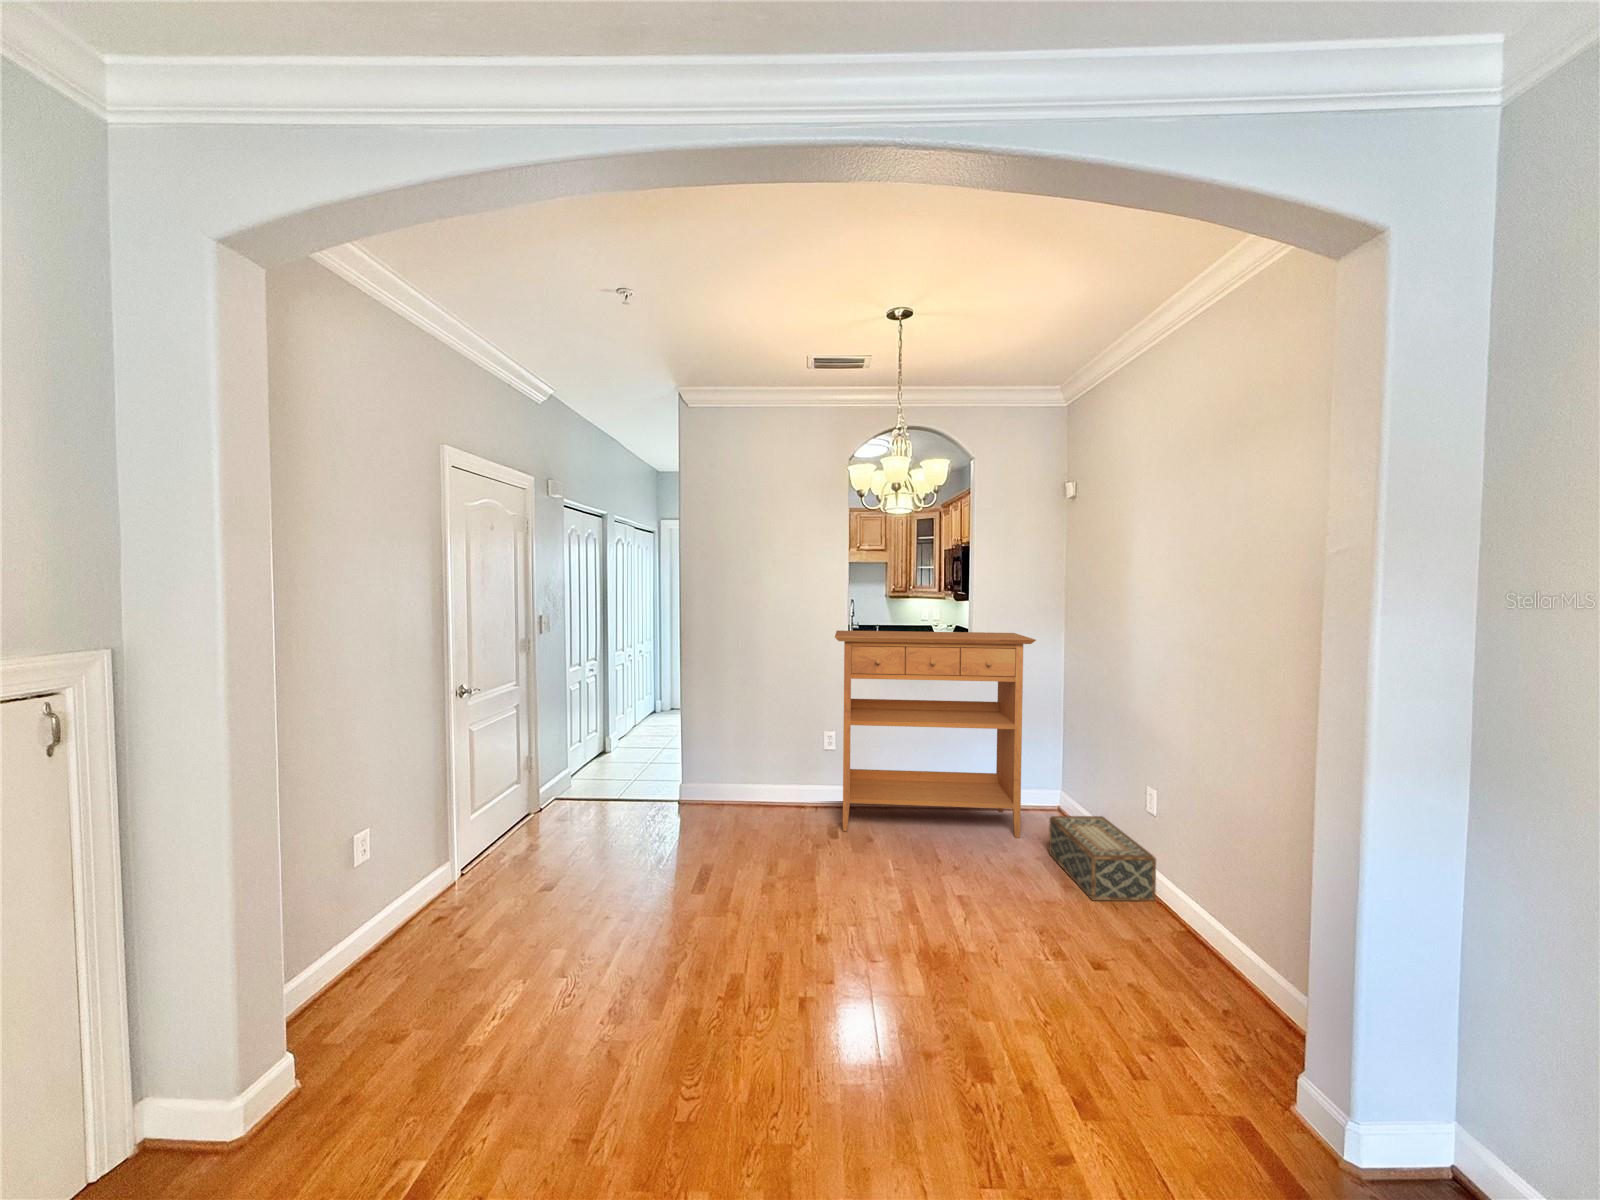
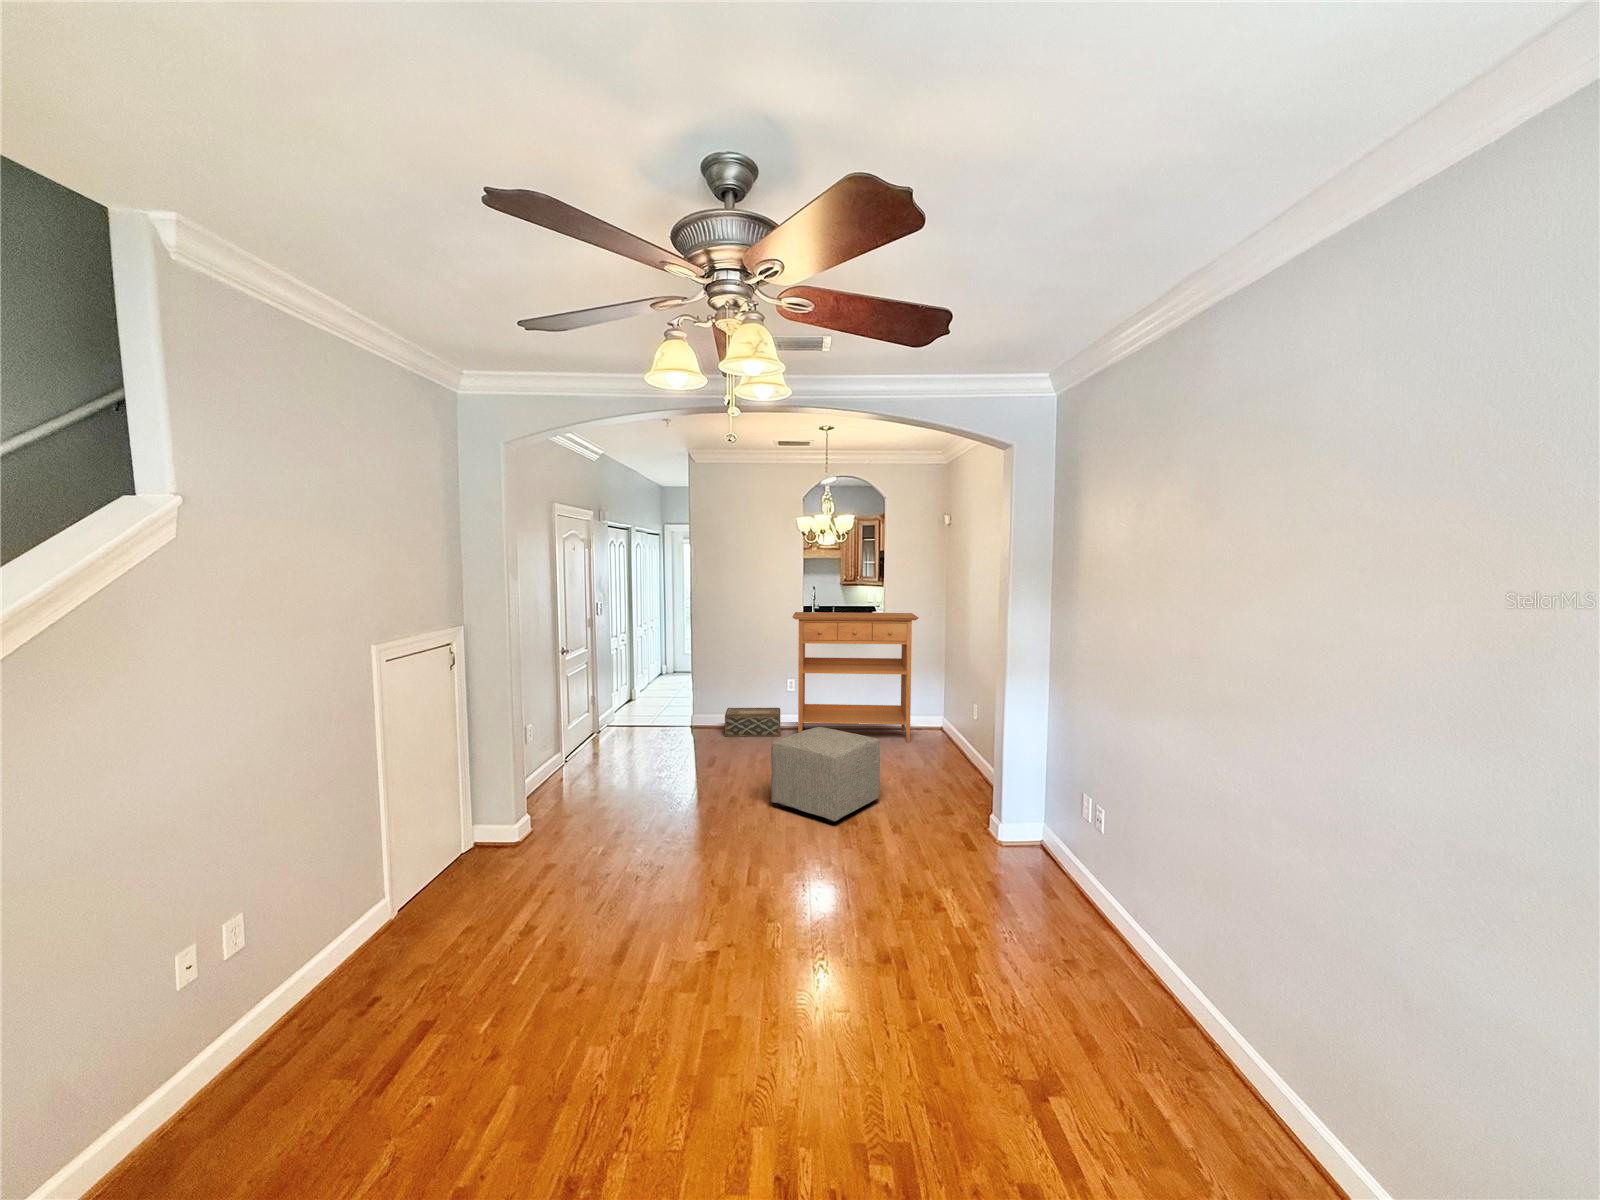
woven basket: present [1049,816,1156,901] -> present [725,708,780,737]
ottoman: none [808,838,1021,1077] -> present [771,727,880,822]

